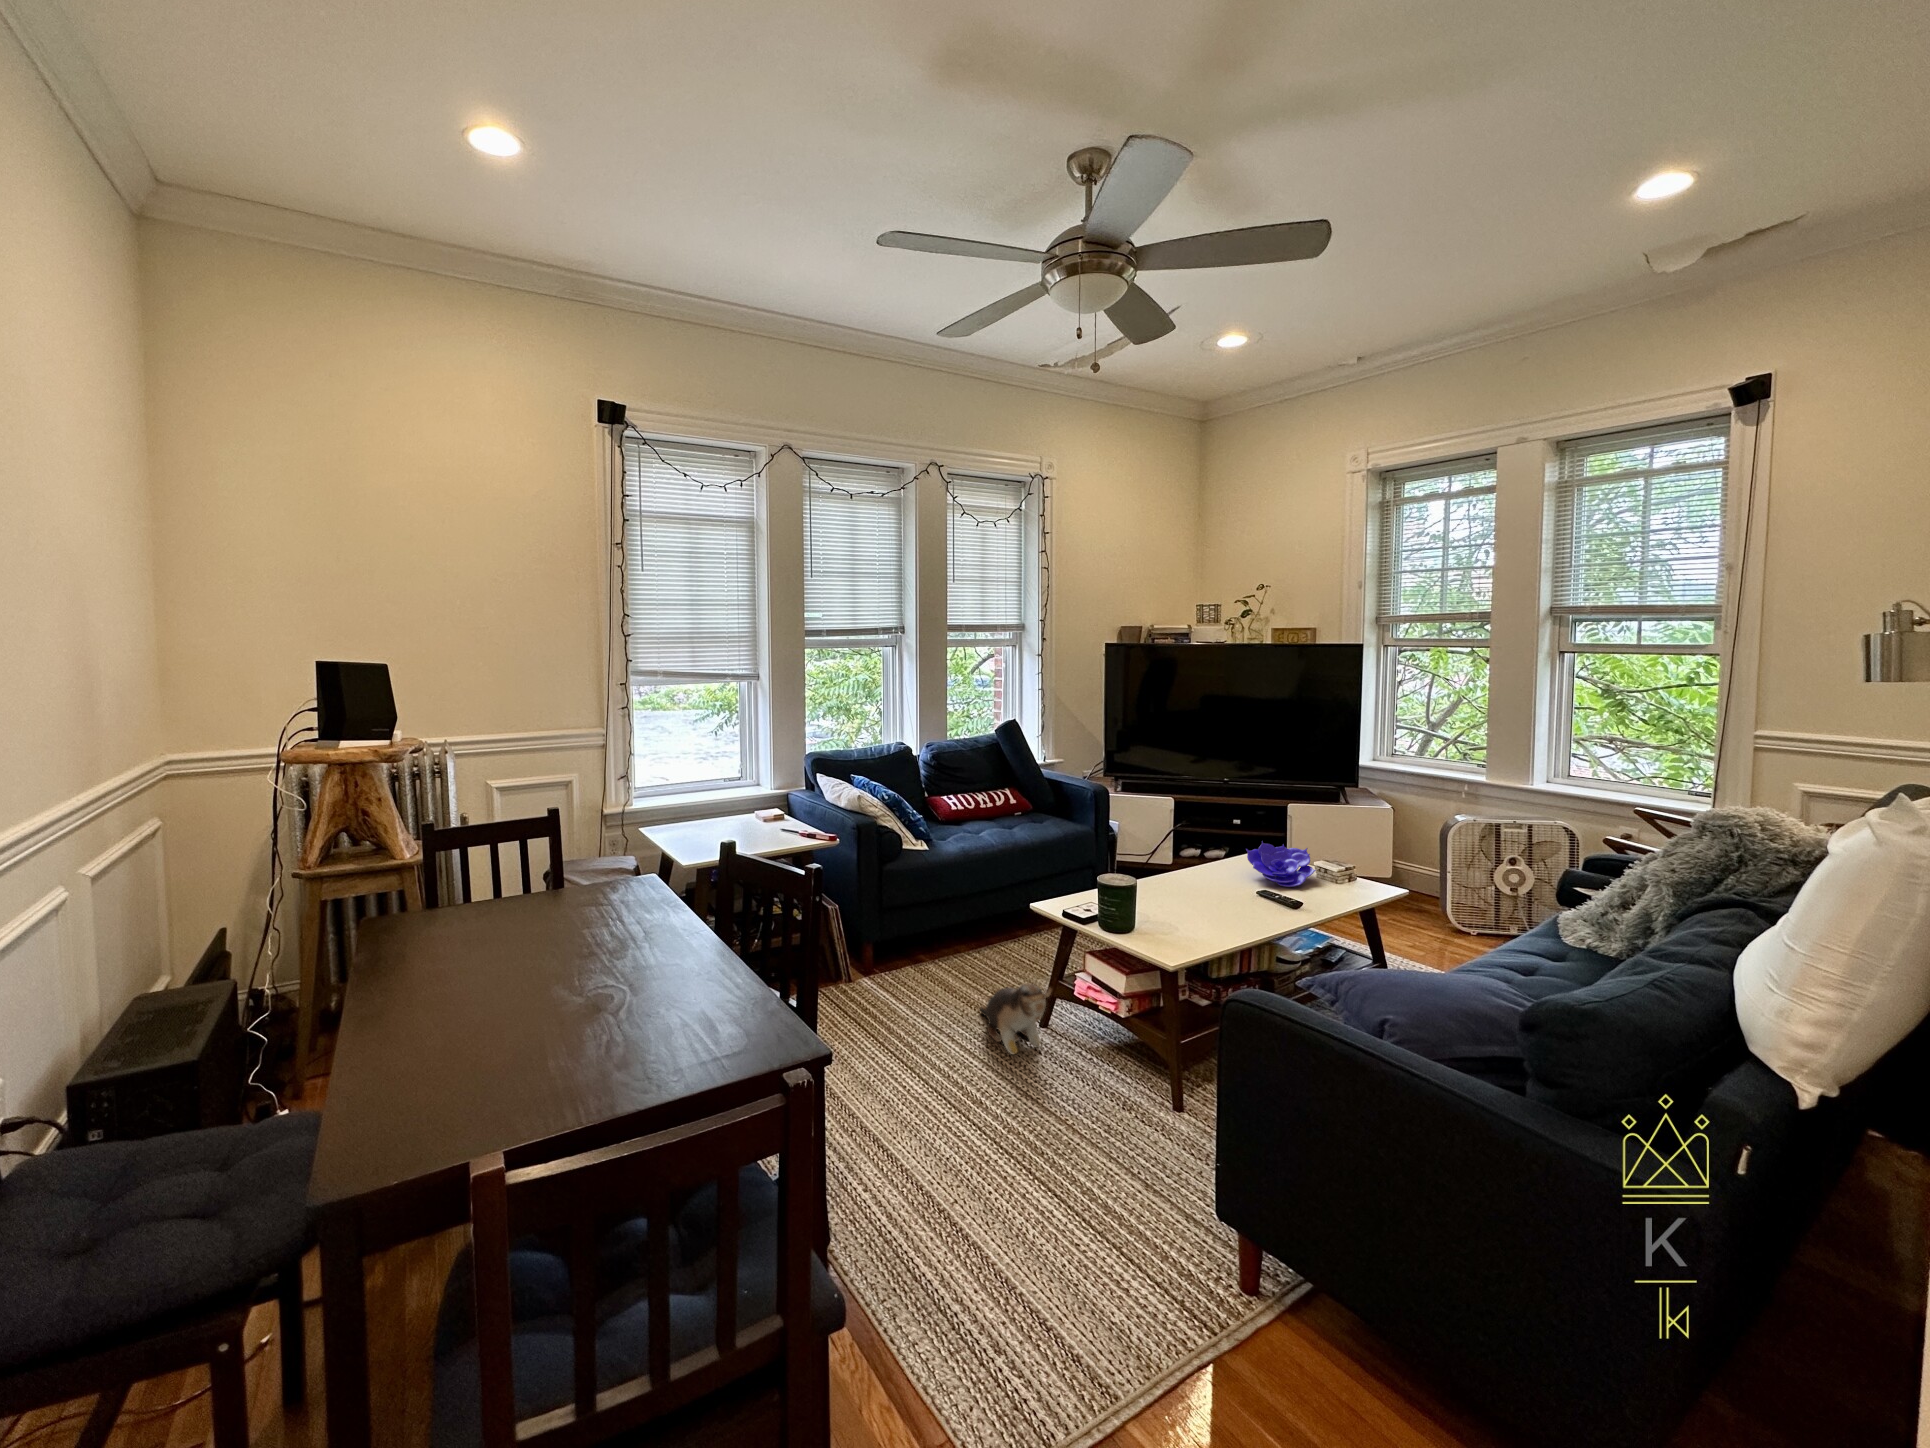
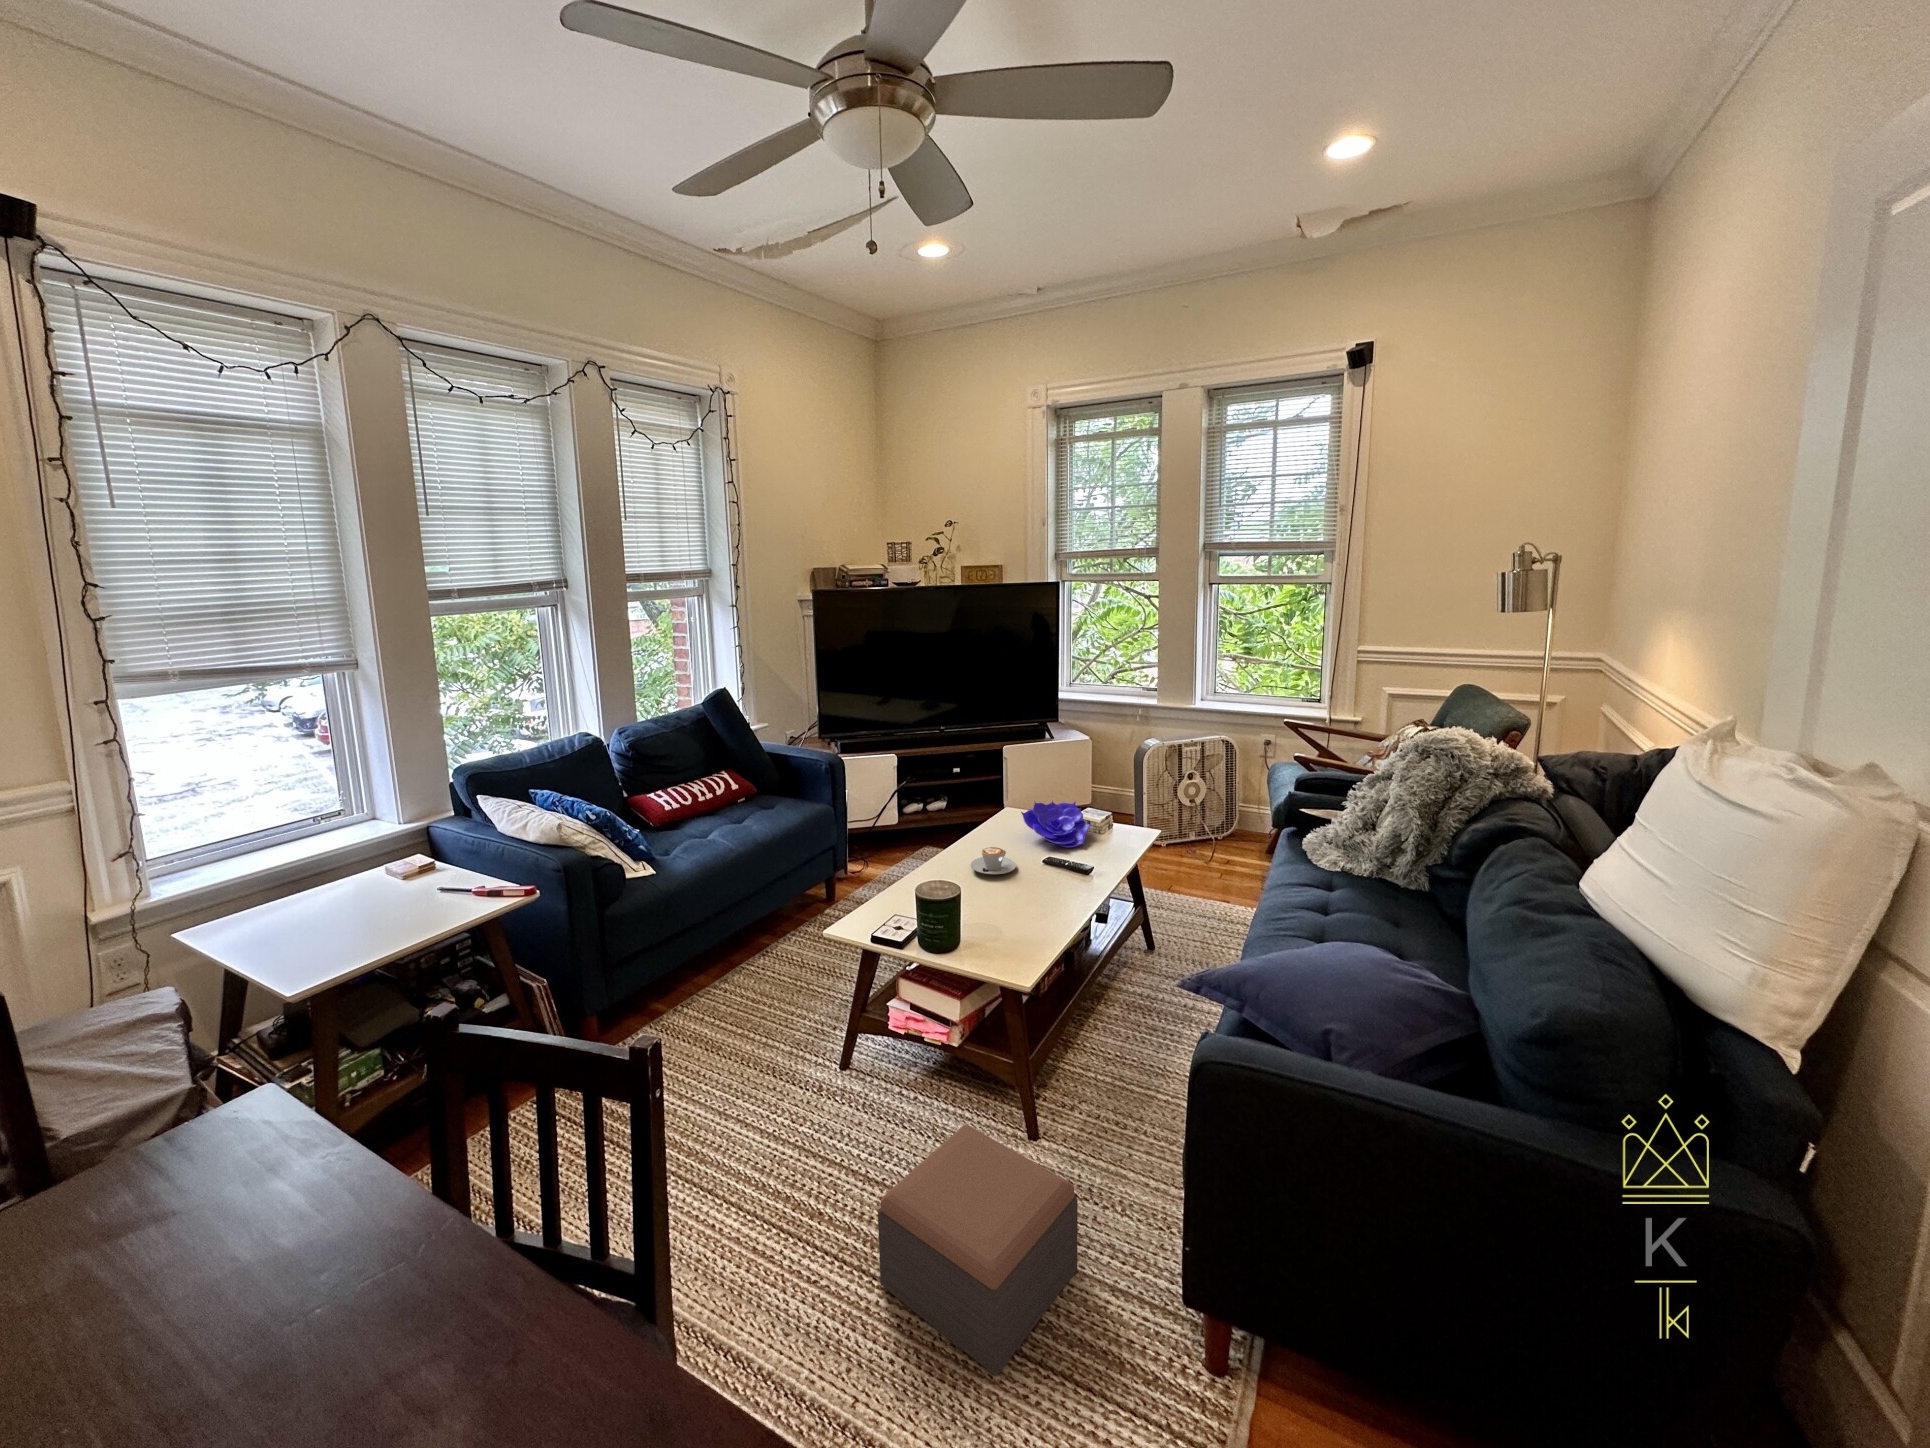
coffee cup: none [1179,871,1223,895] -> present [970,847,1016,874]
plush toy: present [980,983,1051,1054] -> none [765,1030,875,1121]
footstool: none [1004,1061,1165,1225] -> present [878,1125,1078,1375]

